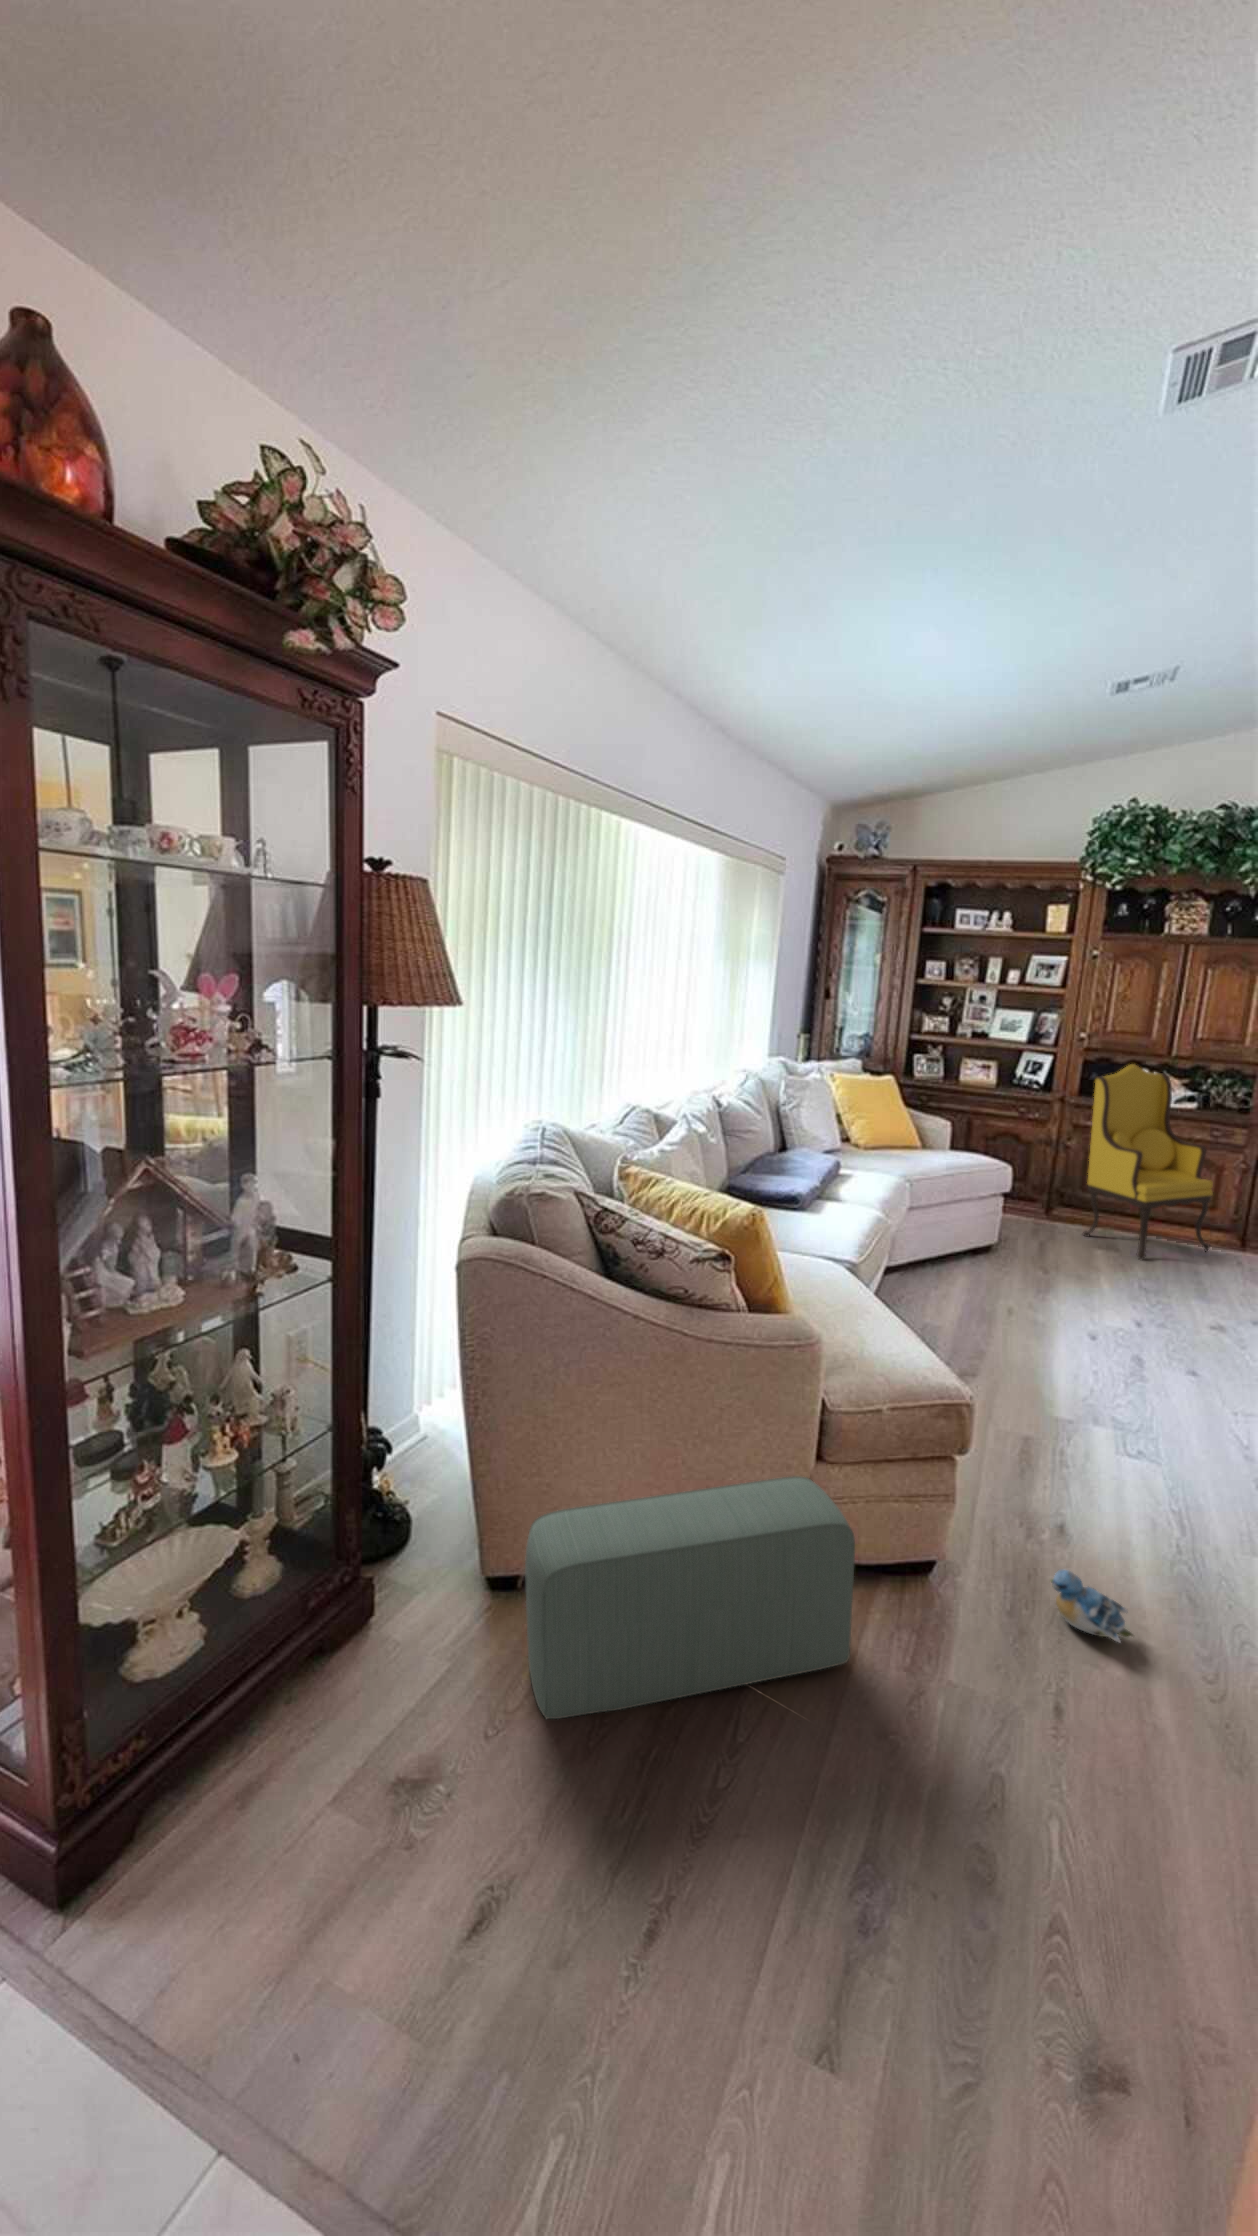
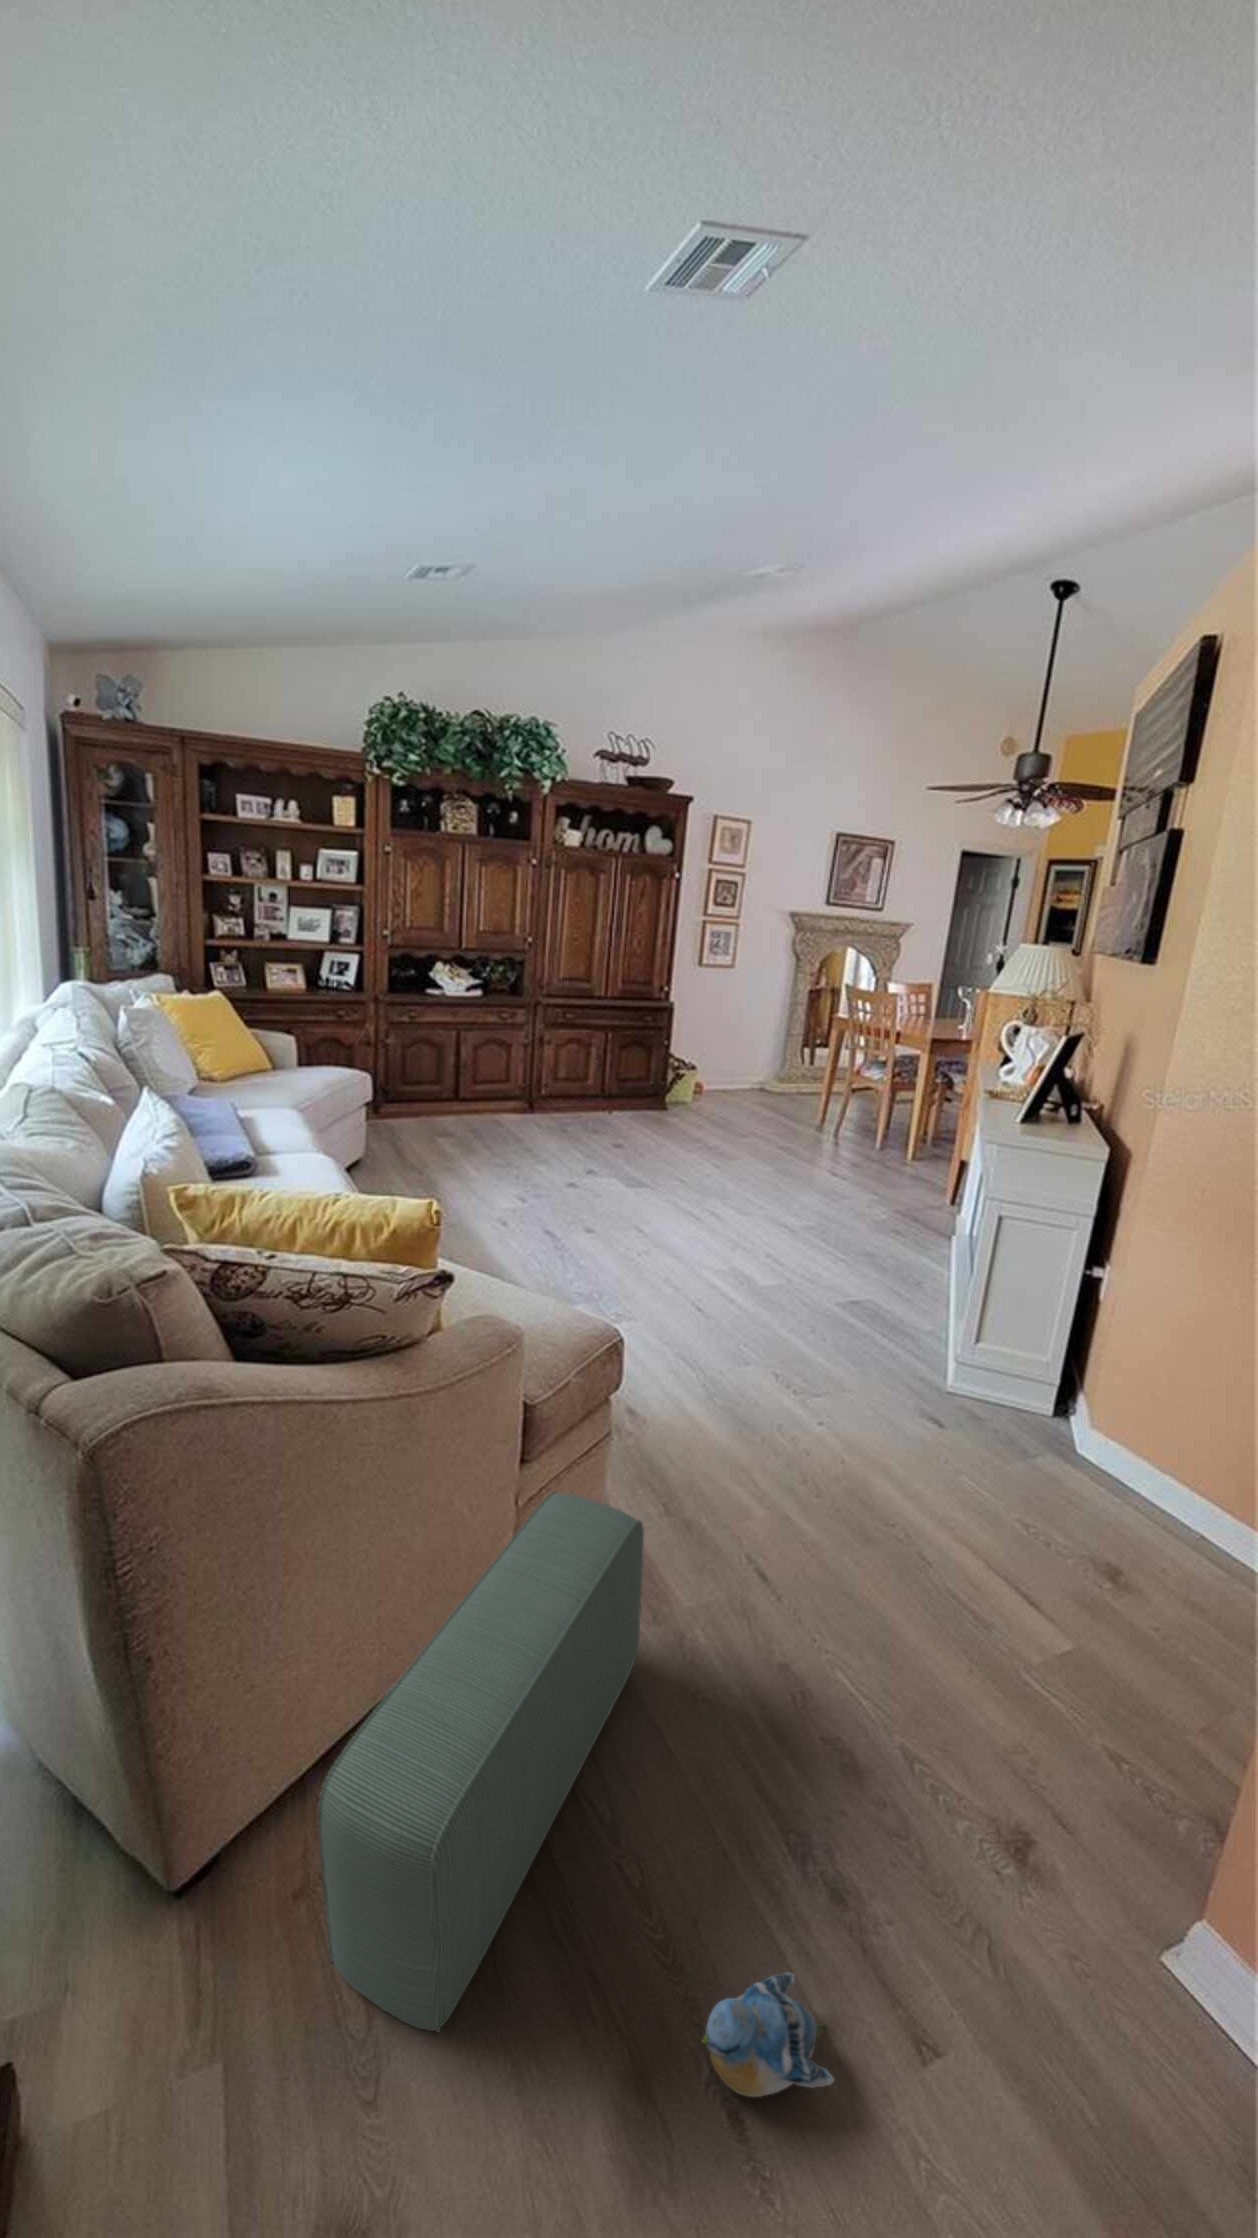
armchair: present [1082,1064,1213,1260] -> none [413,958,515,1139]
plush toy: present [1051,1570,1133,1642] -> present [702,1973,834,2097]

